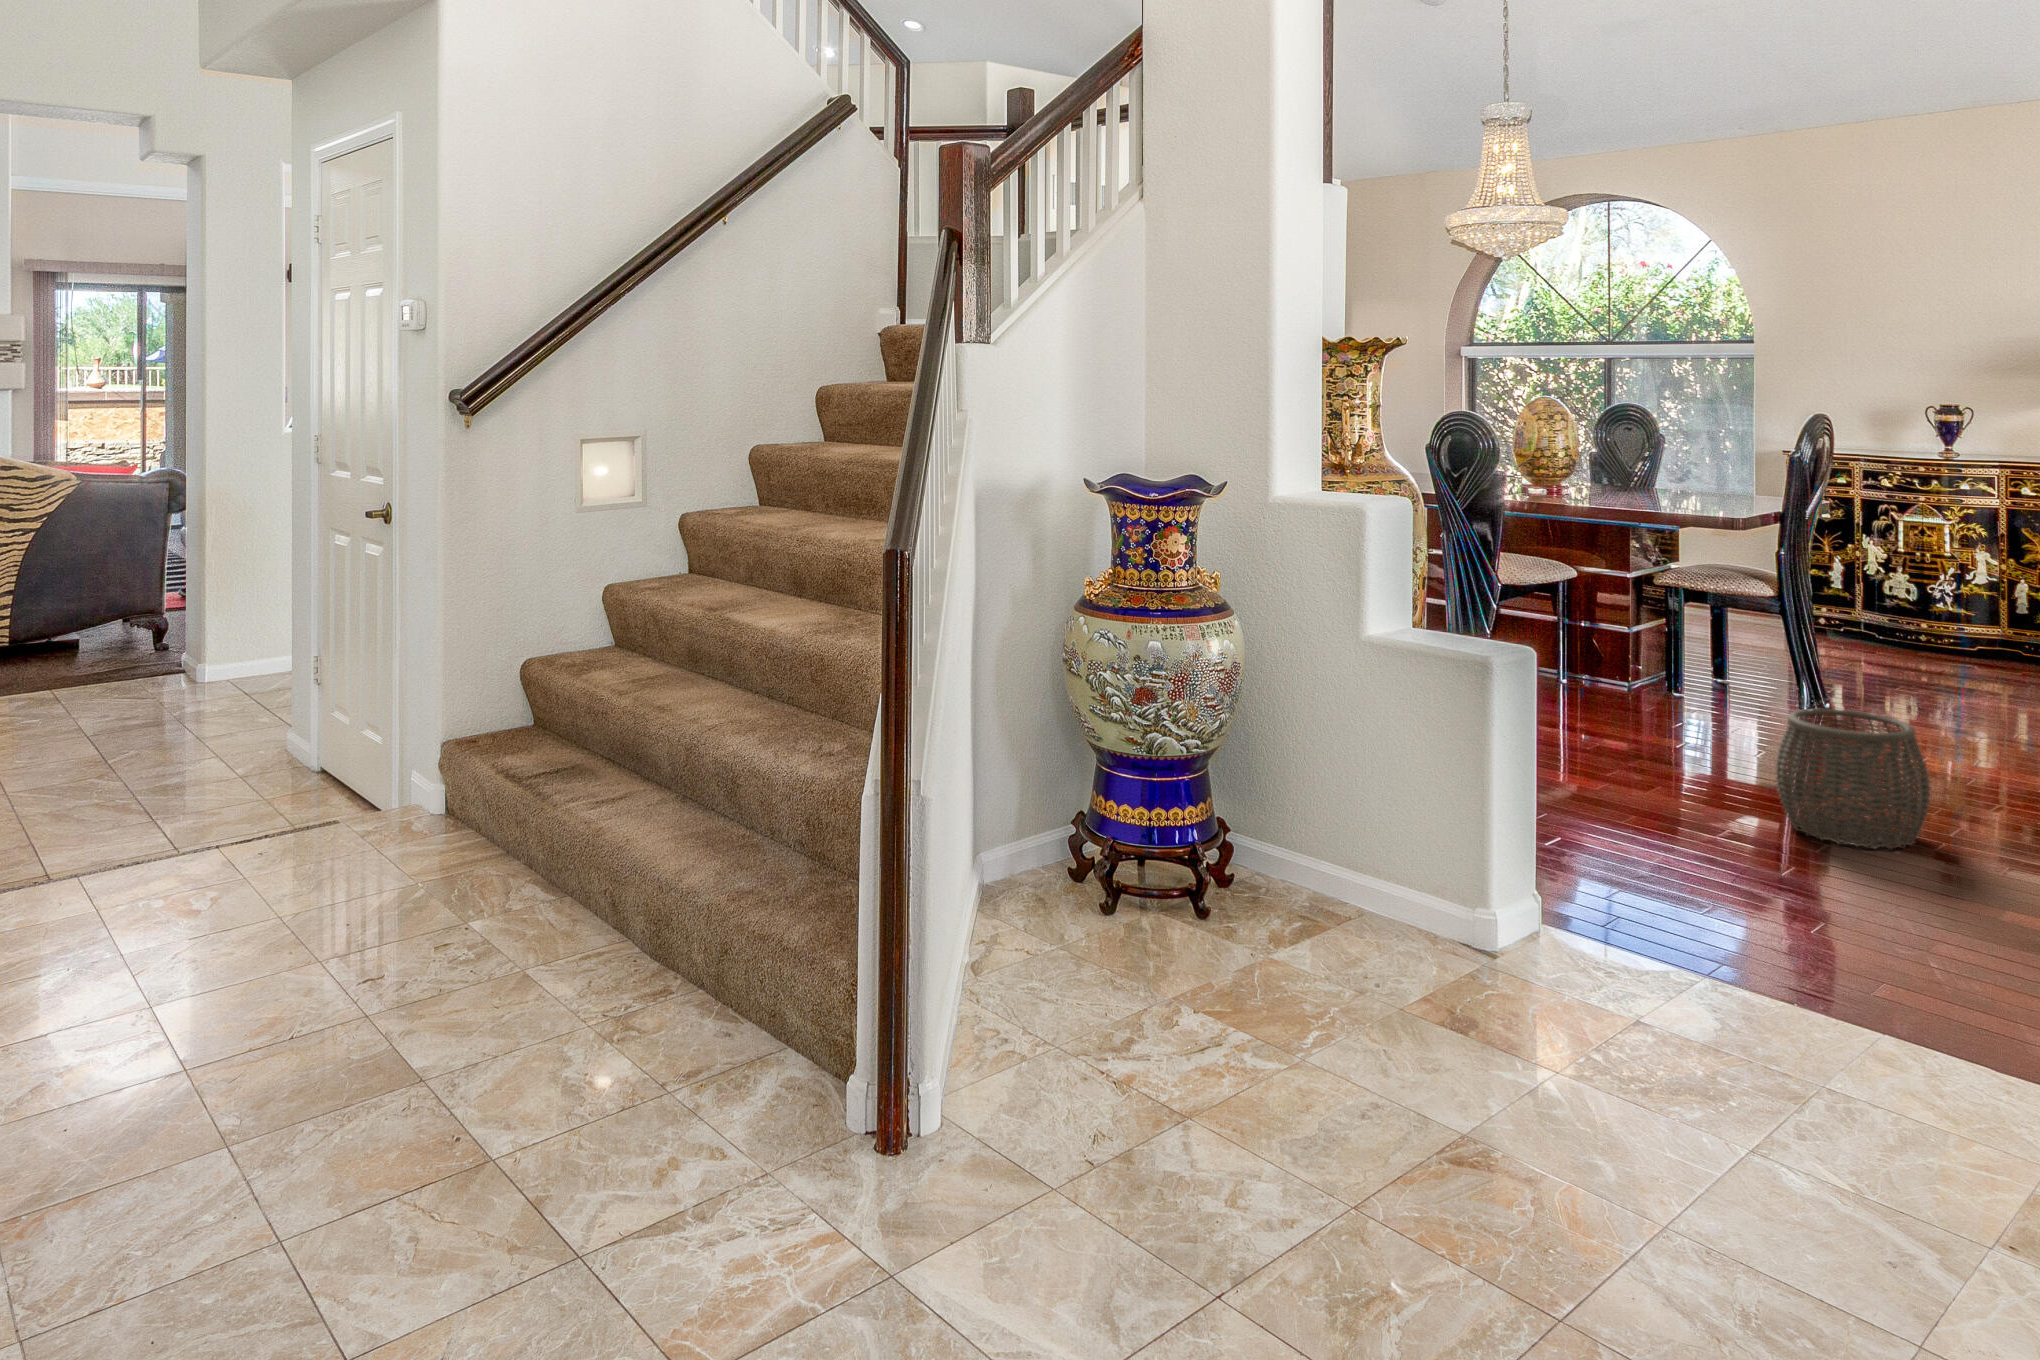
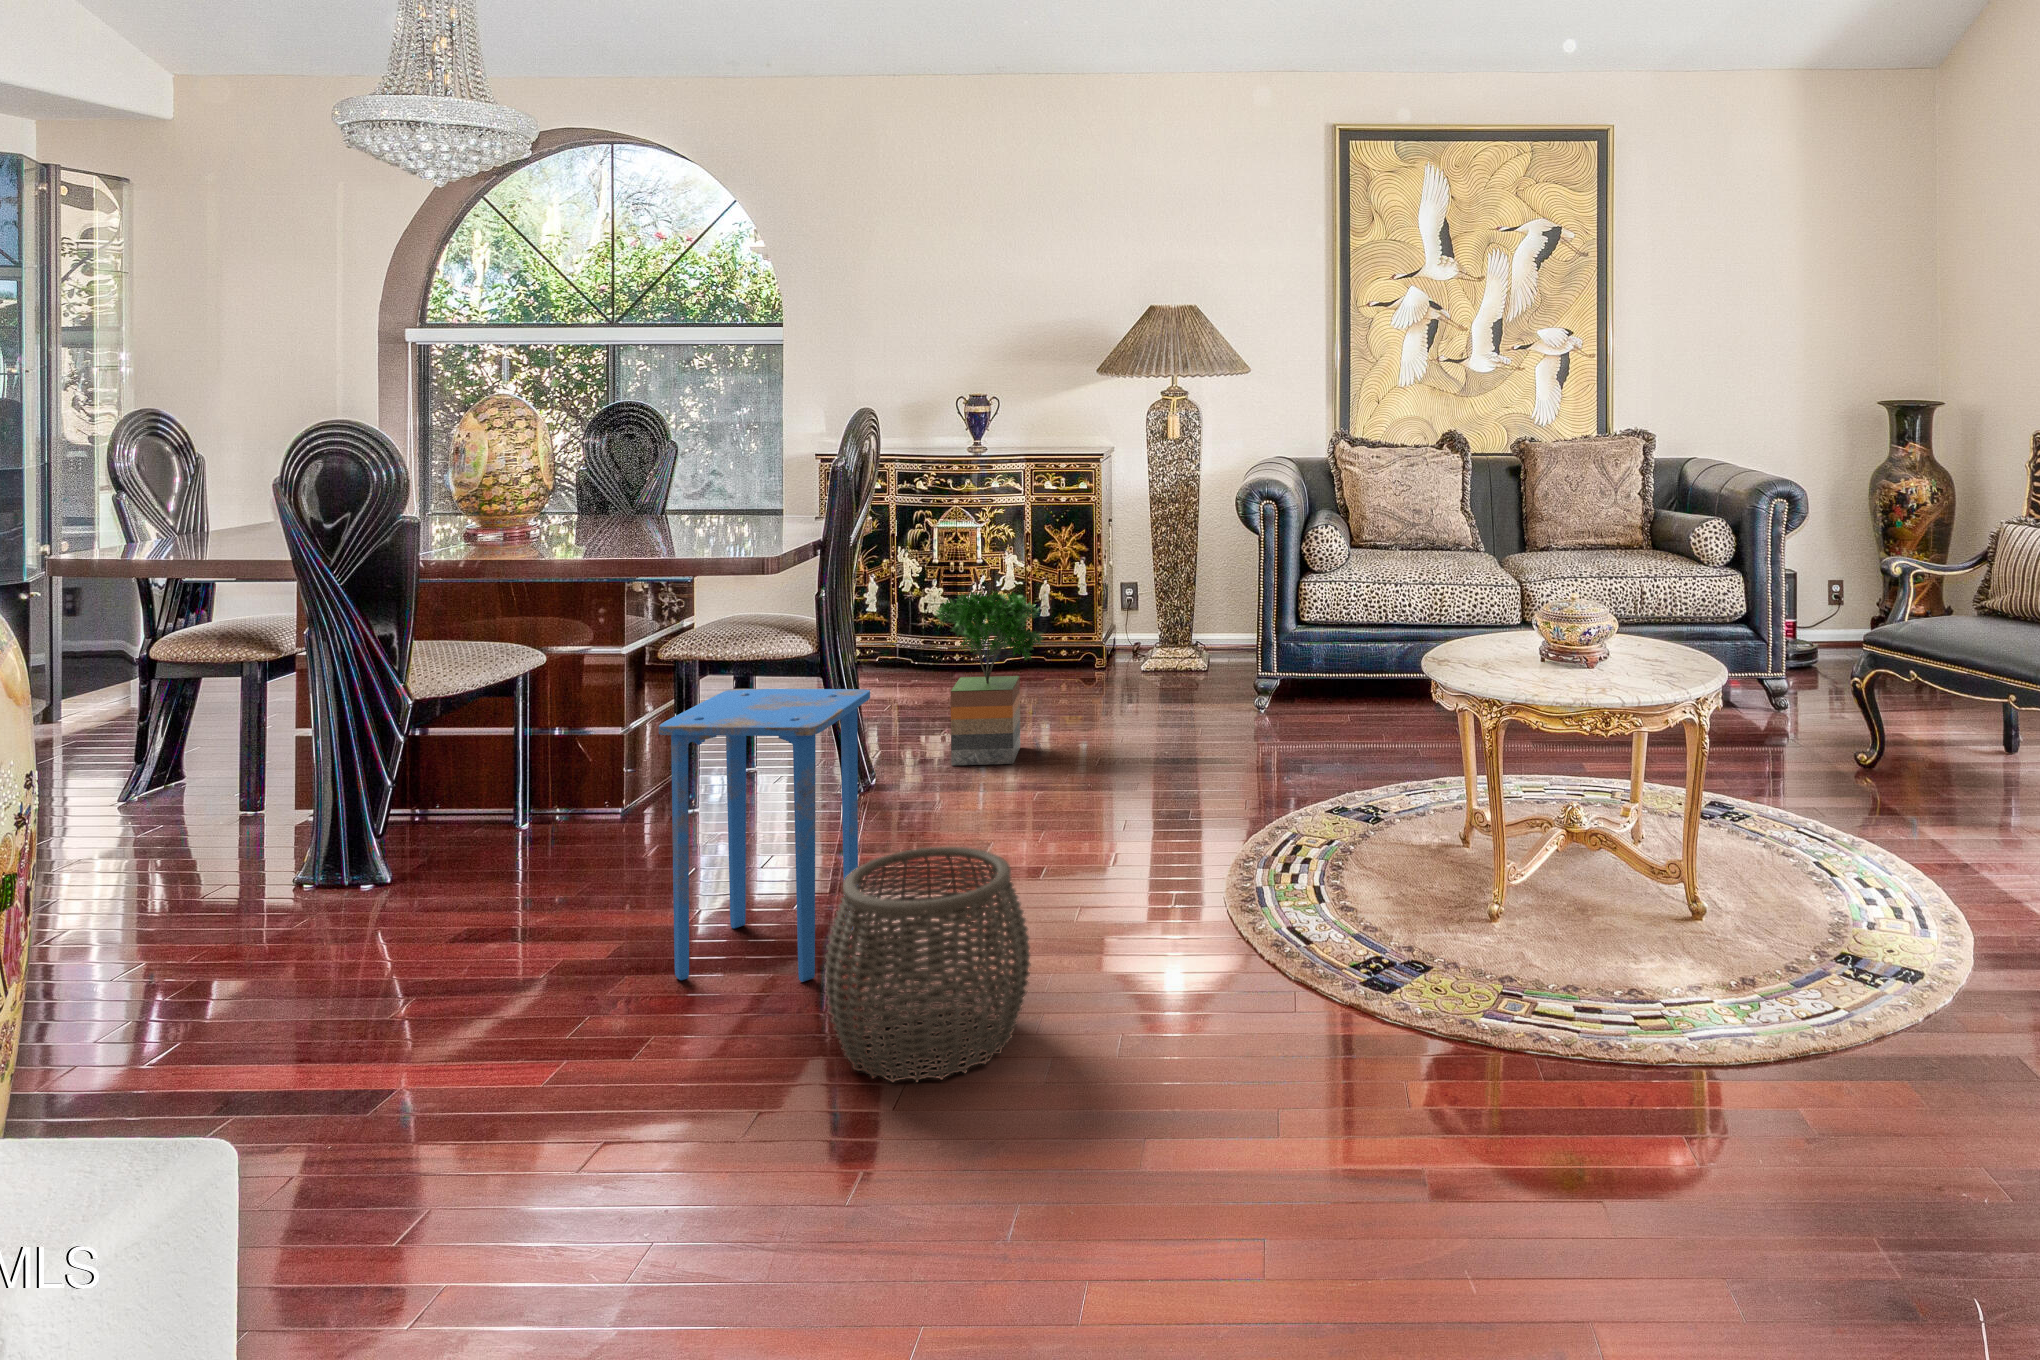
potted tree: none [1885,568,2000,716] -> present [936,591,1044,765]
side table: none [1663,599,1815,789] -> present [659,689,870,982]

